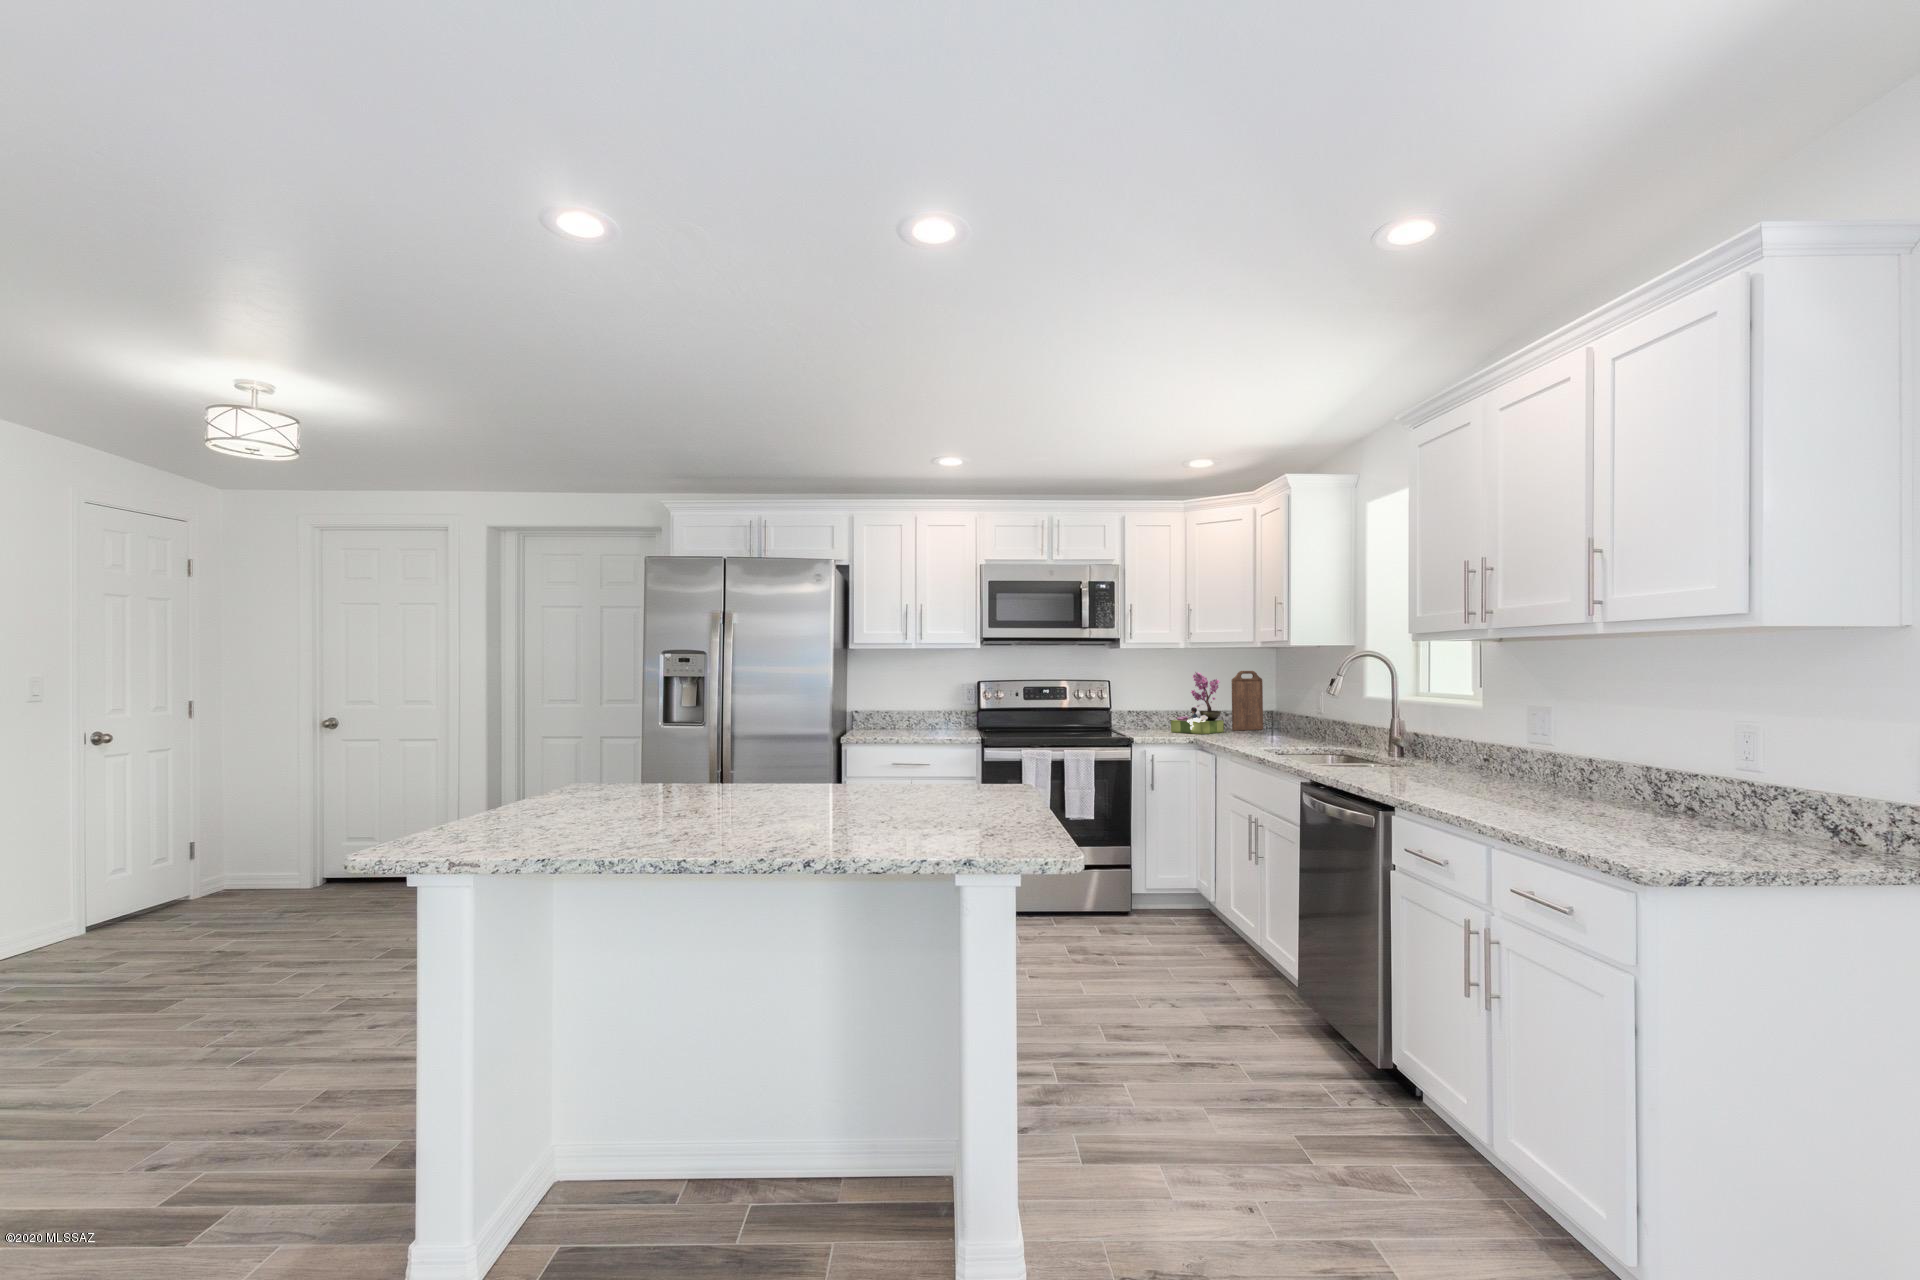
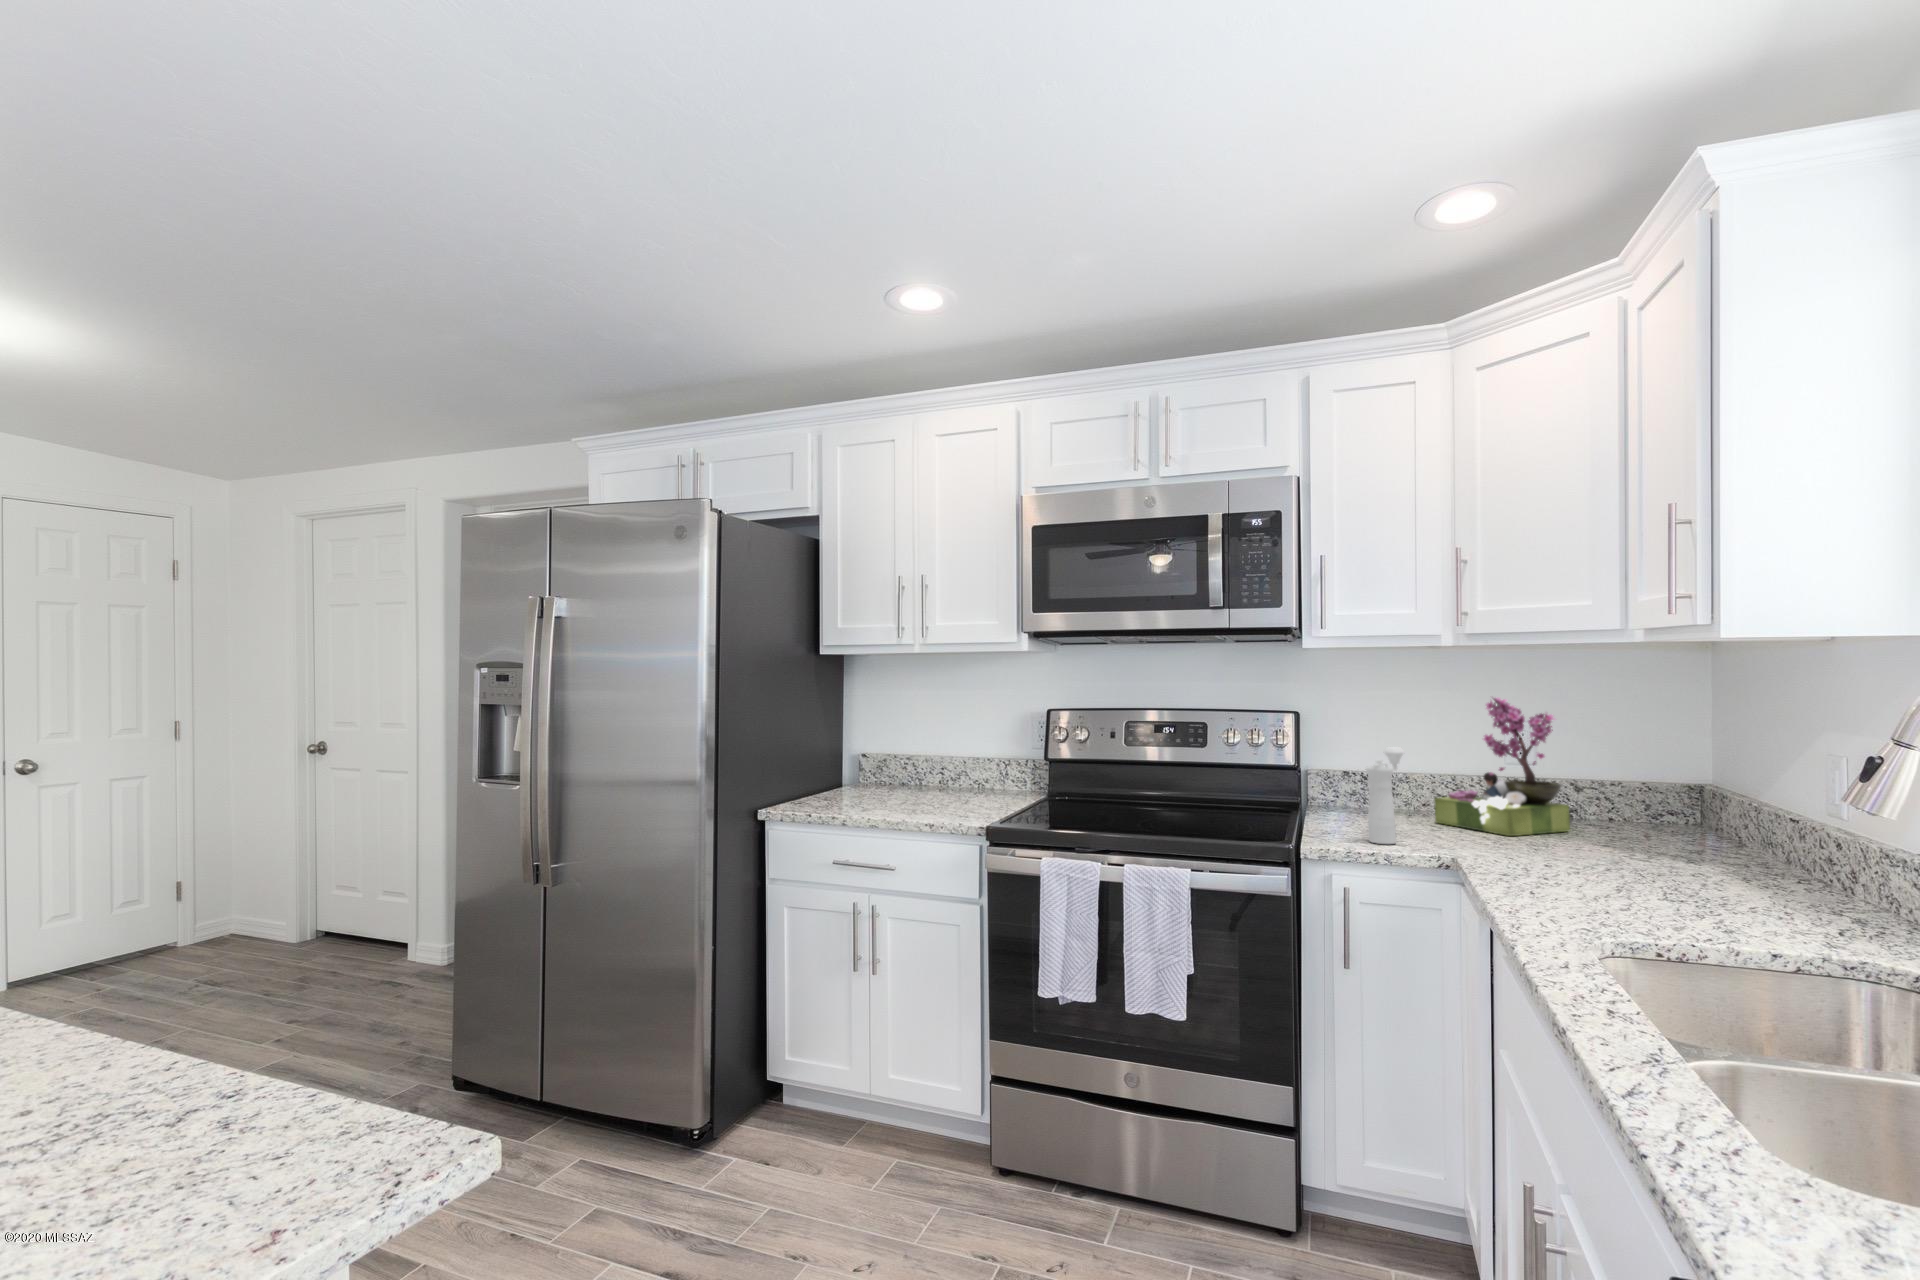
cutting board: present [1232,671,1263,731] -> none [1586,694,1677,826]
pepper mill: none [1148,695,1162,738] -> present [1366,747,1404,844]

